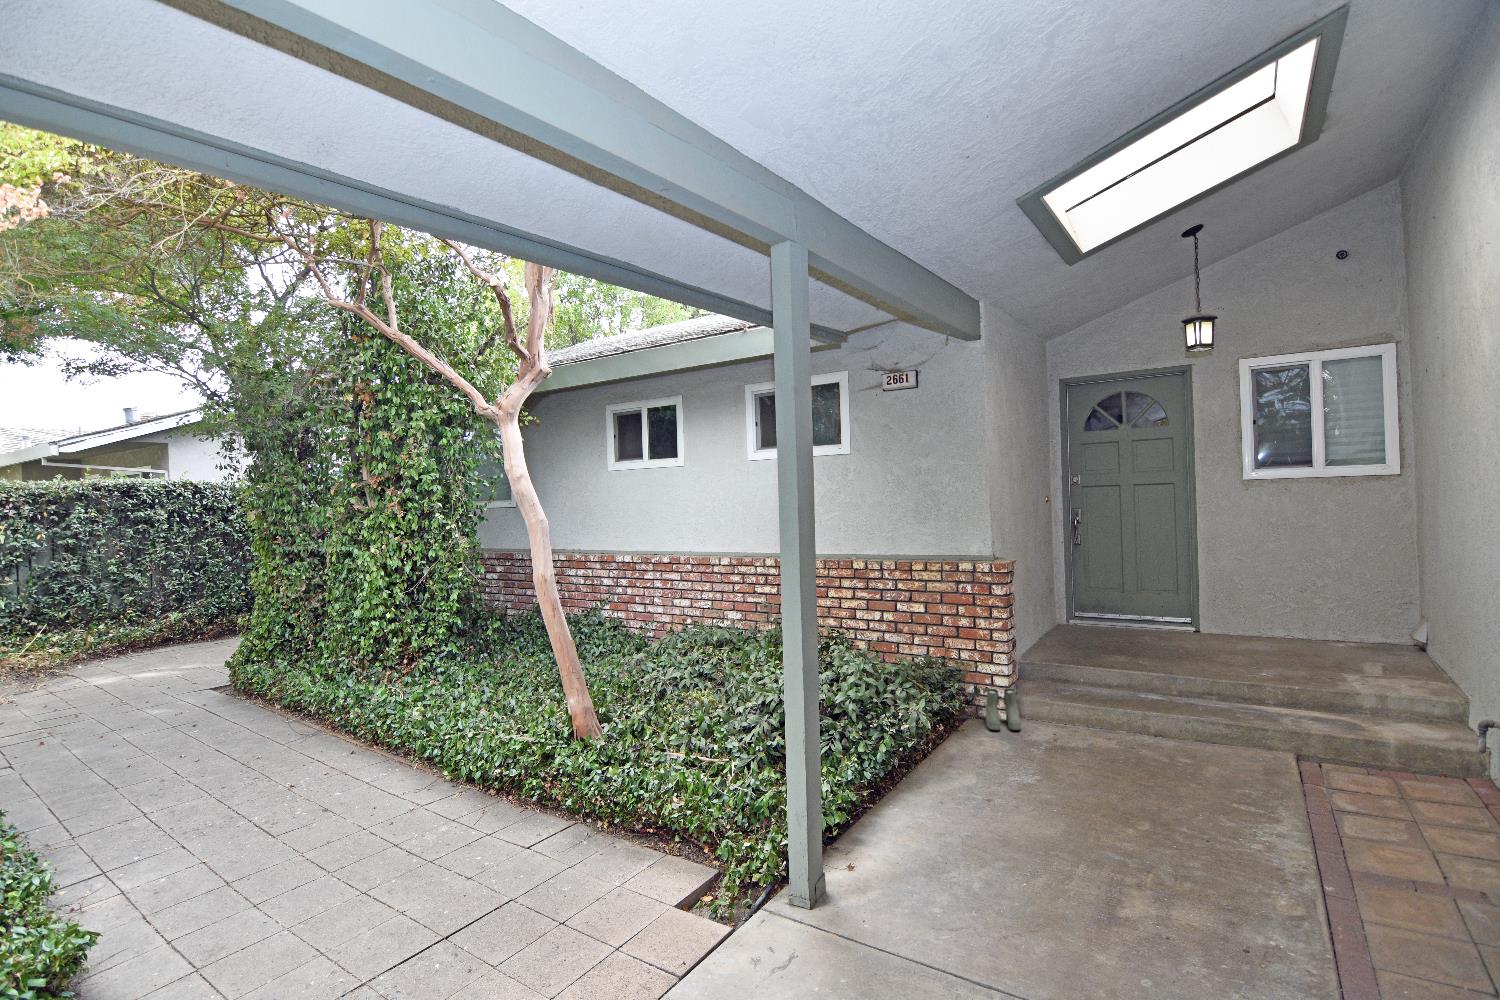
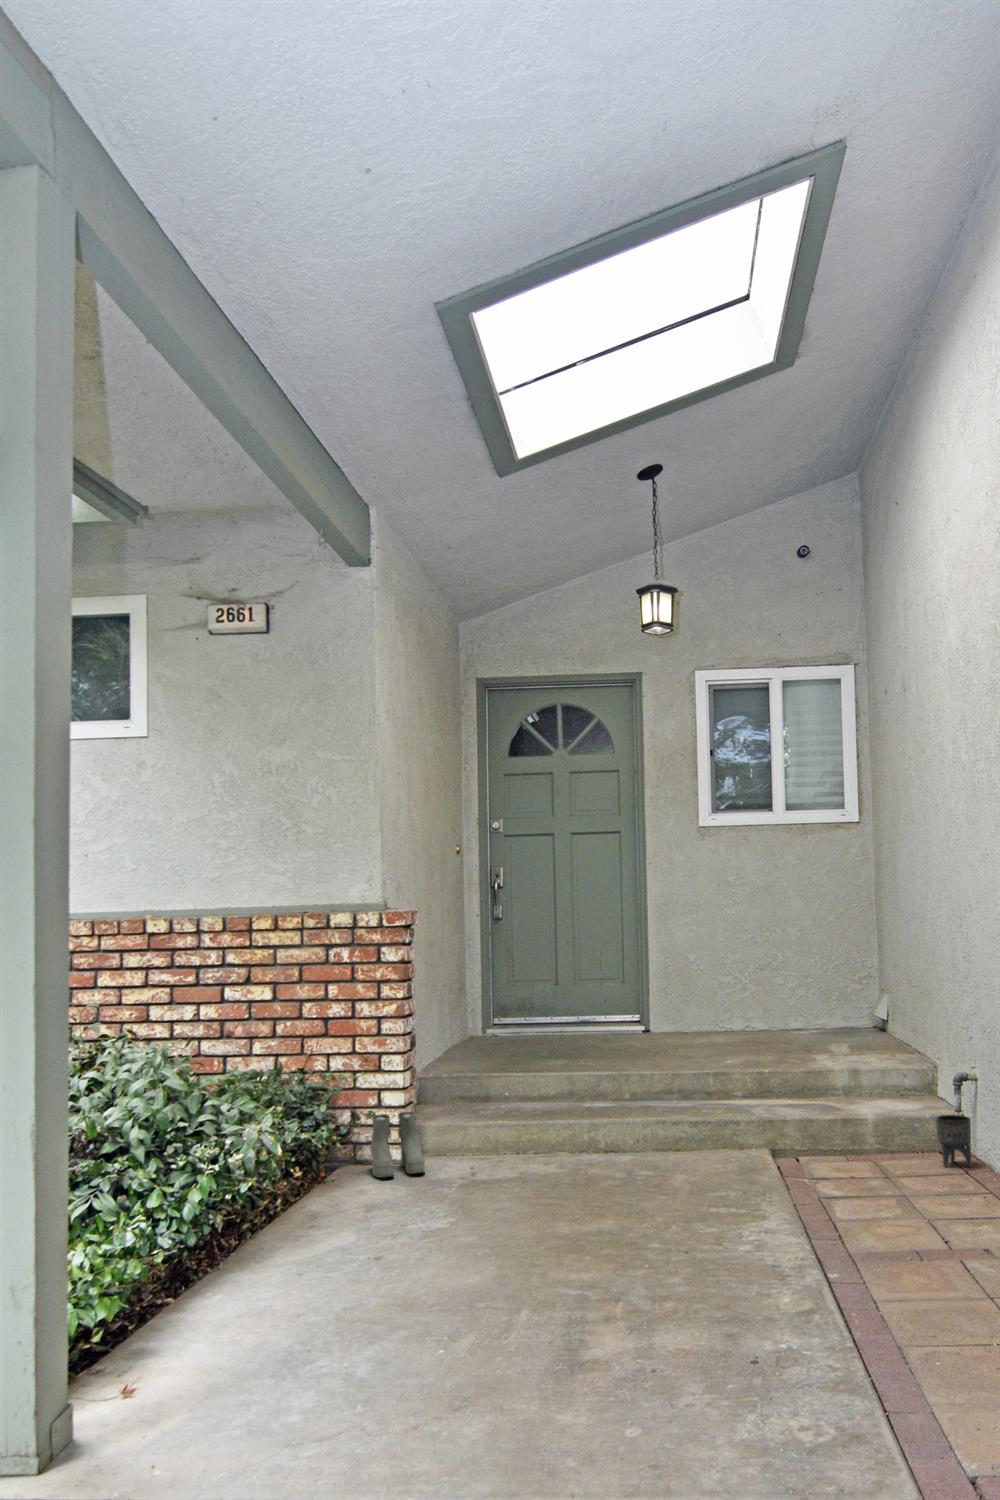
planter: none [1452,751,1490,797] -> present [936,1115,971,1166]

